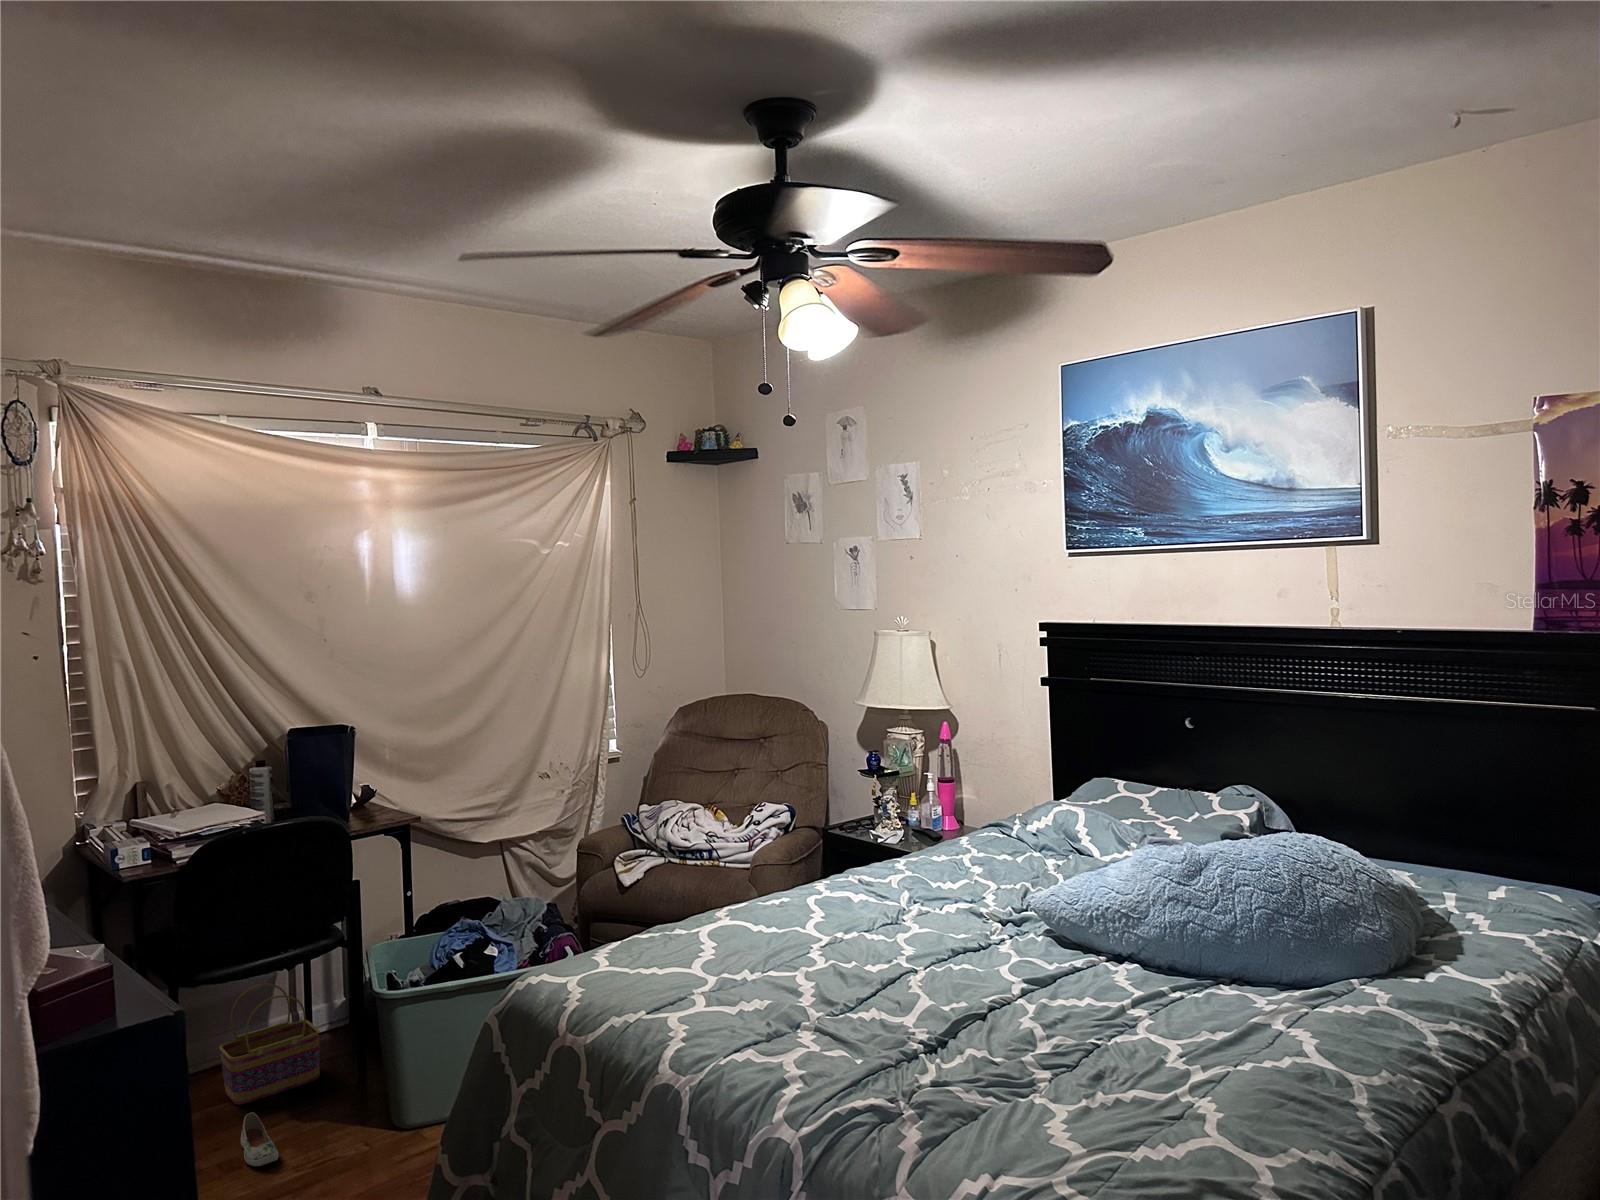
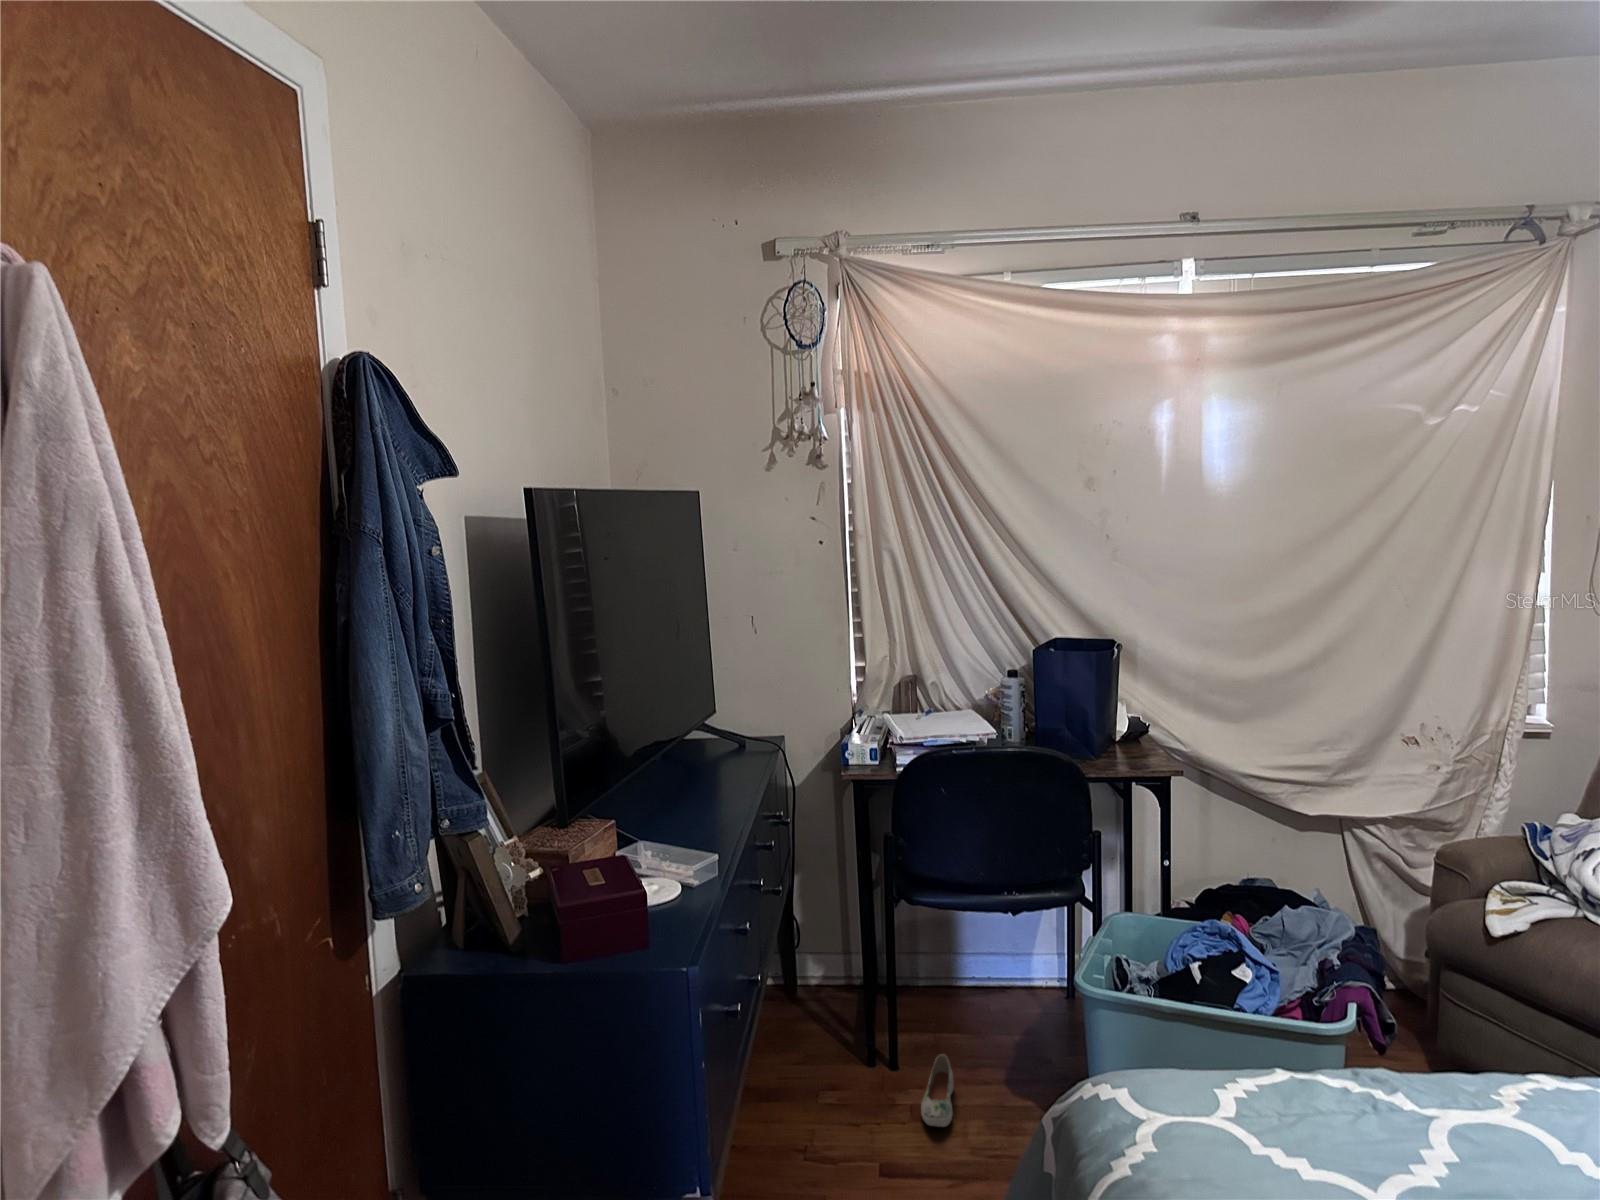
basket: present [219,984,320,1105] -> none [953,909,1051,1036]

